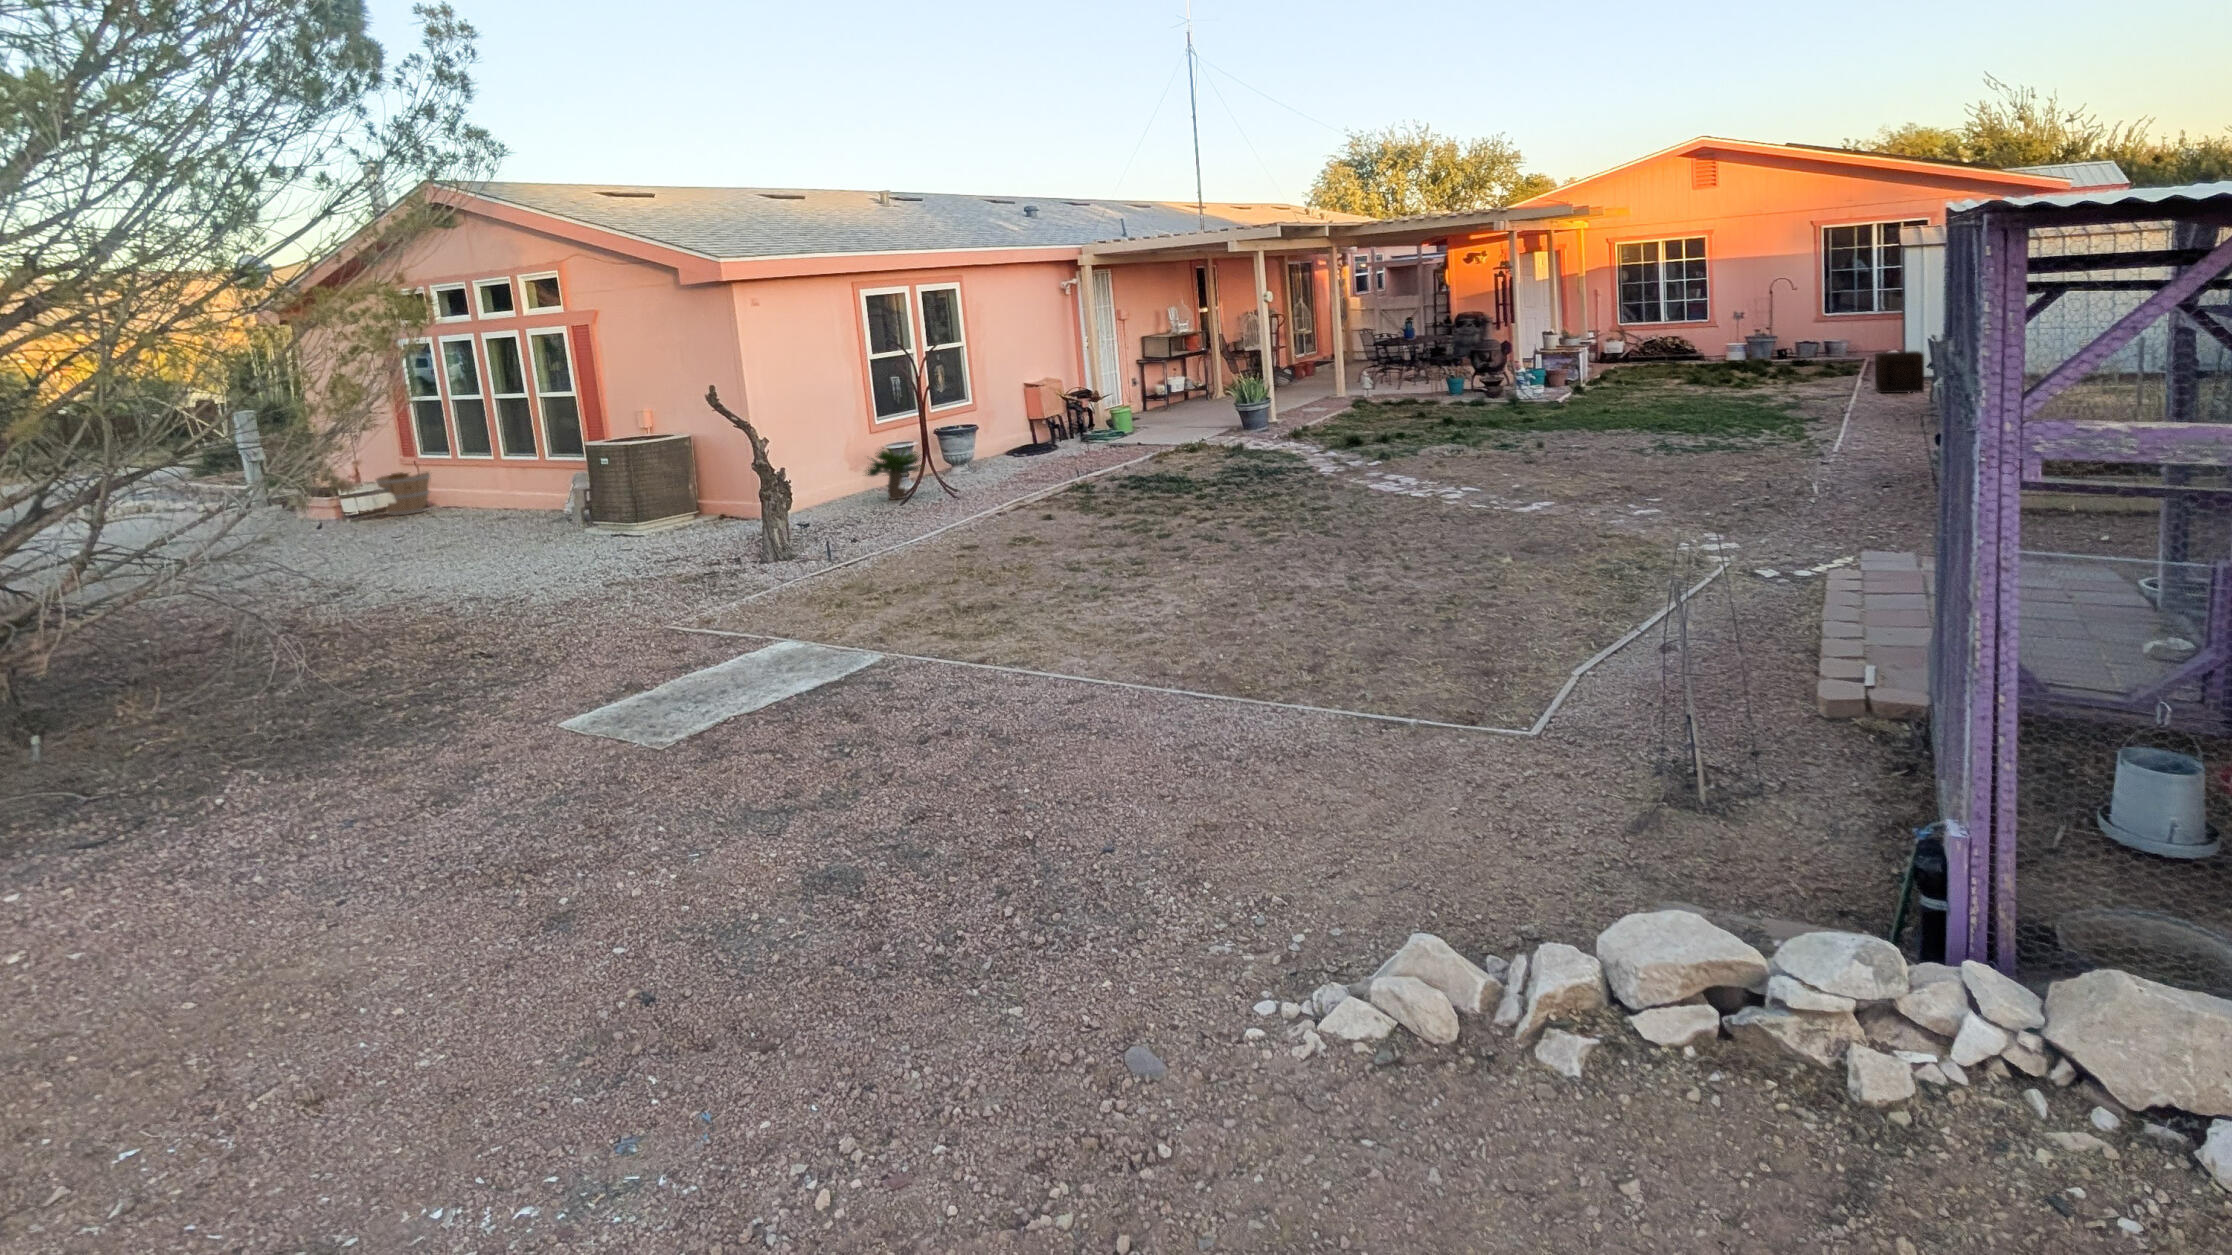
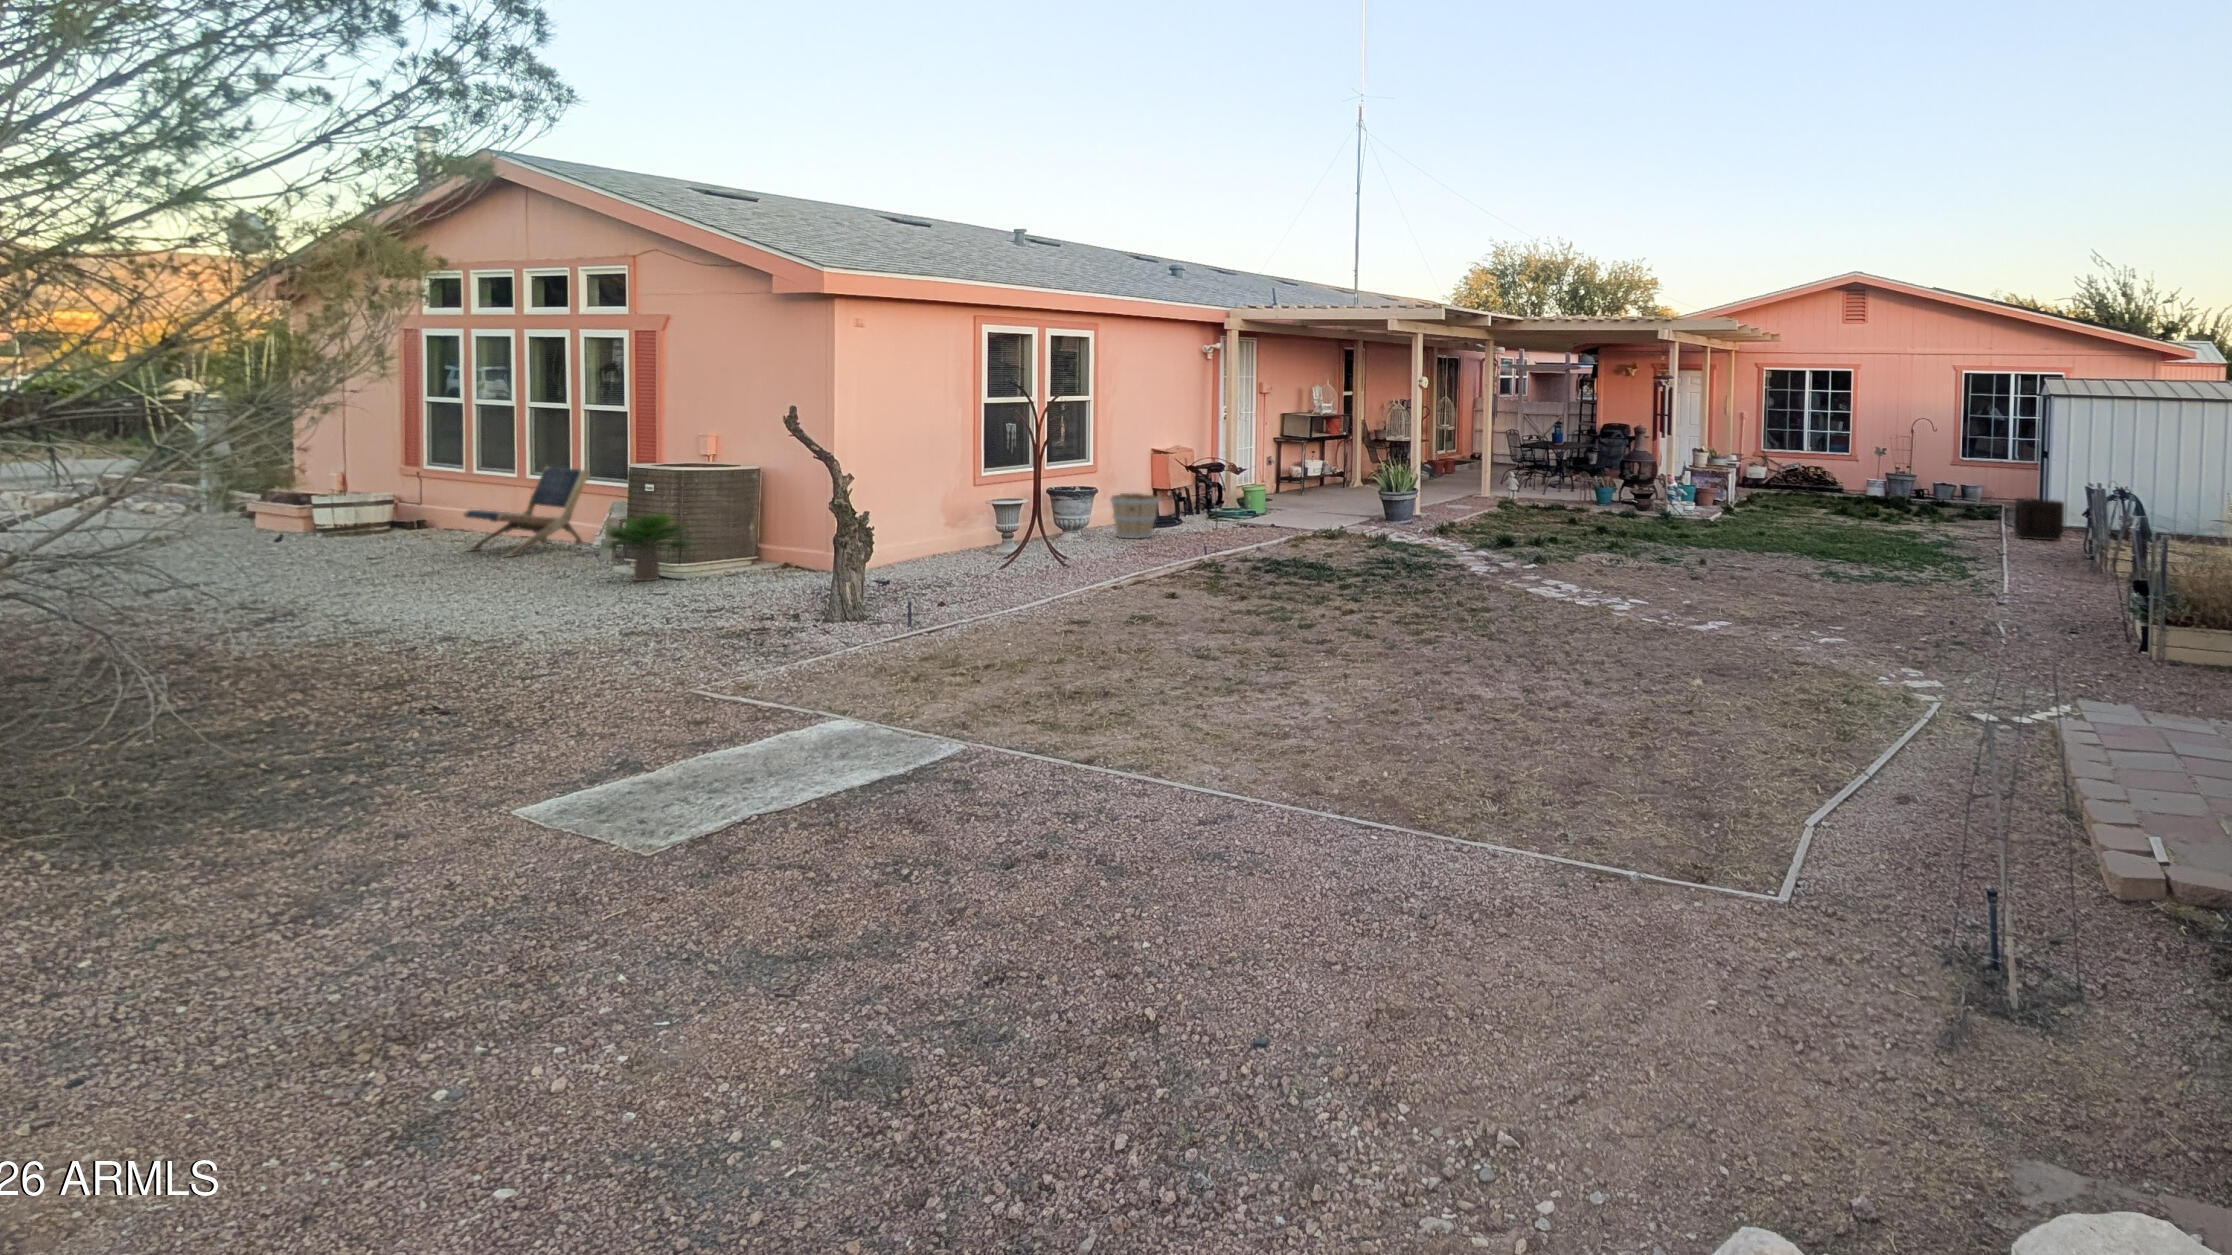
potted plant: present [865,446,922,500] -> present [603,513,691,581]
lounge chair: none [451,447,554,528] -> present [464,466,589,557]
wooden bucket: present [376,472,431,516] -> present [1110,493,1160,539]

